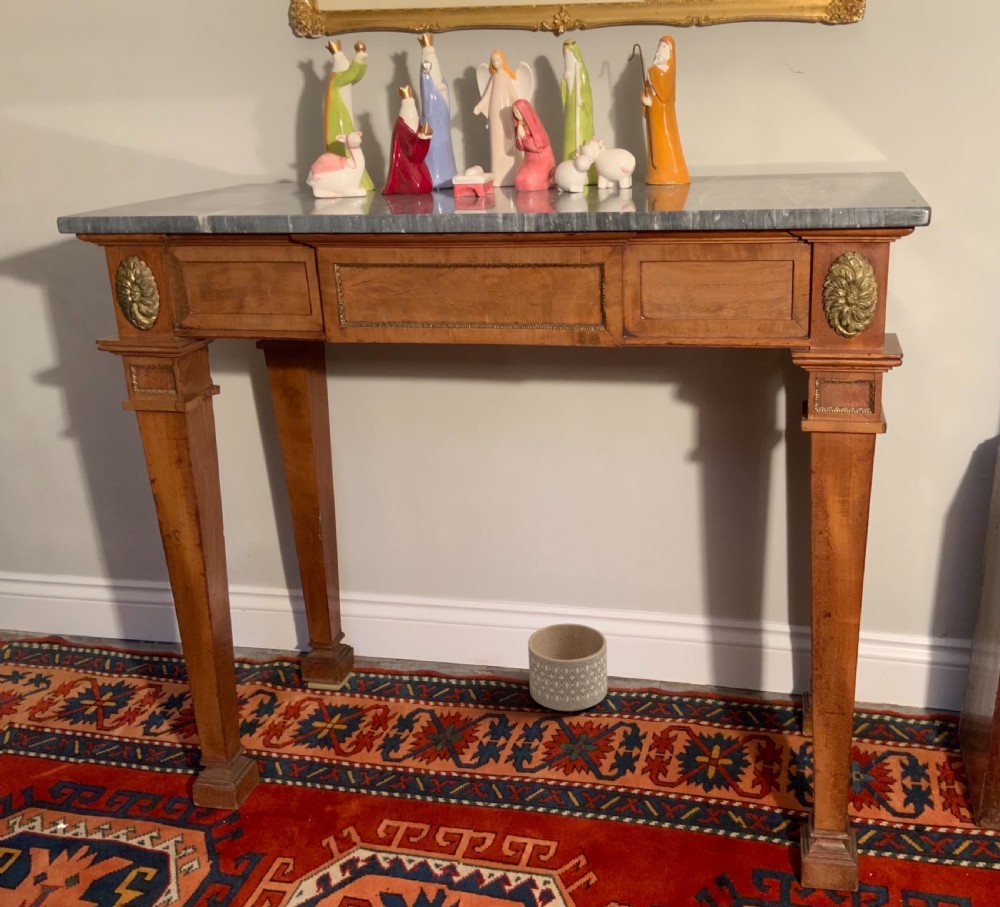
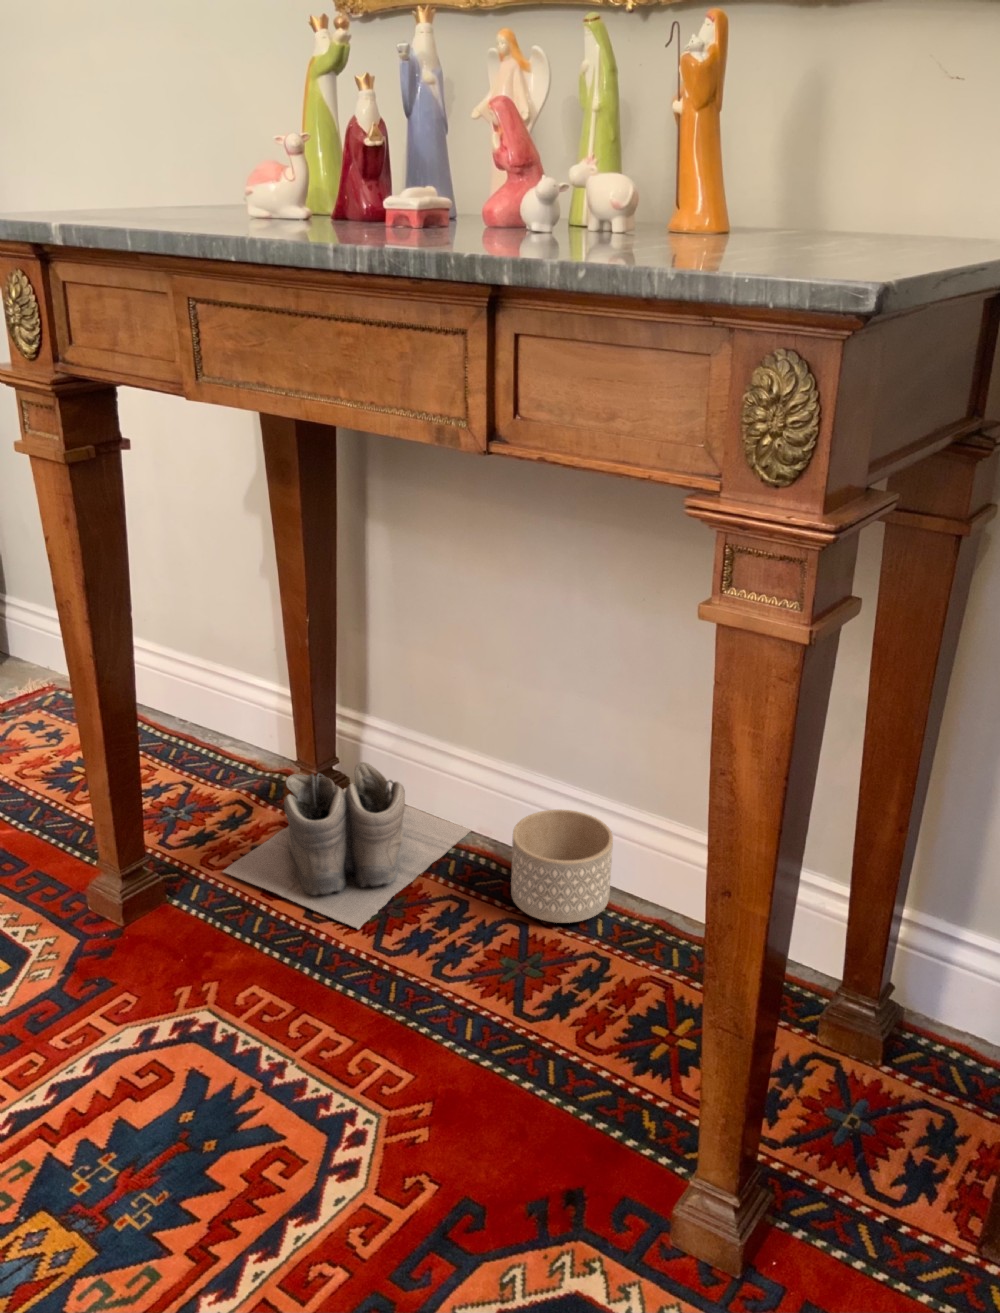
boots: none [289,625,468,757] -> present [223,762,471,929]

